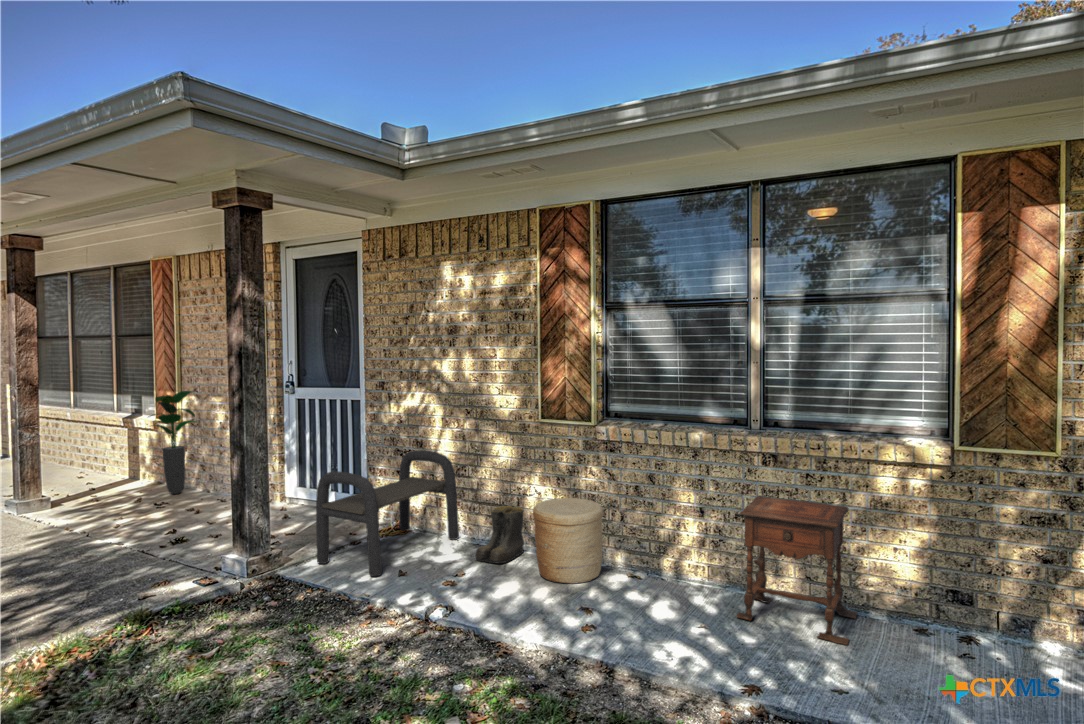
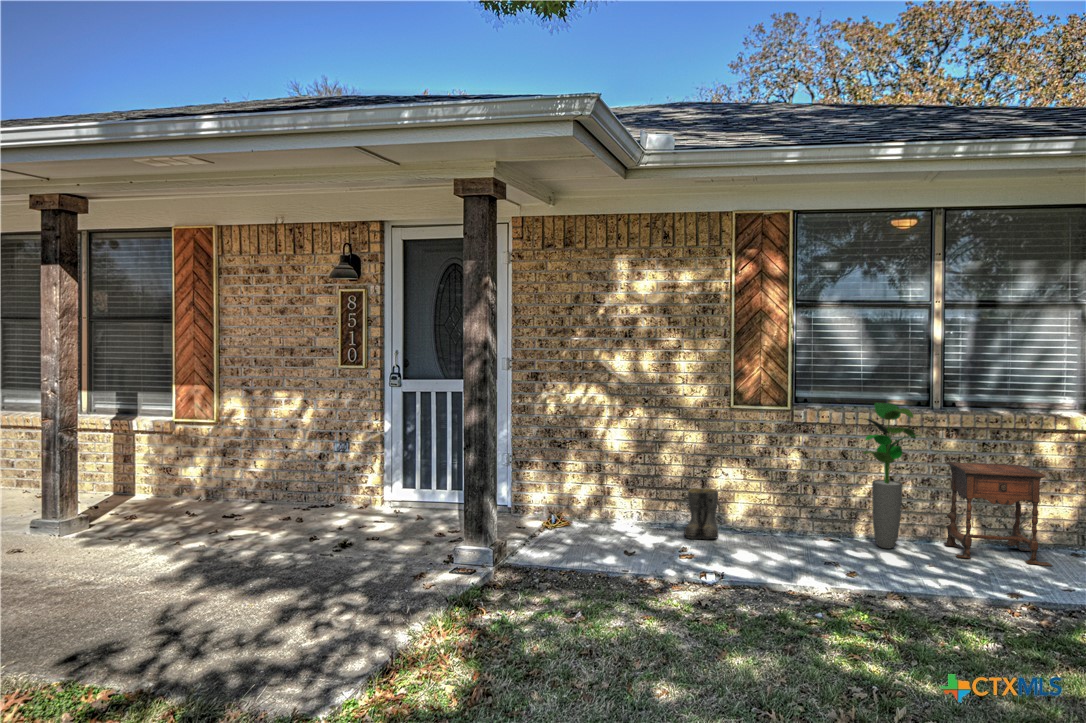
potted plant: present [148,391,195,494] -> present [863,403,920,548]
bench: present [316,450,459,576] -> none [543,440,637,556]
woven basket: present [532,498,603,584] -> none [750,476,816,548]

